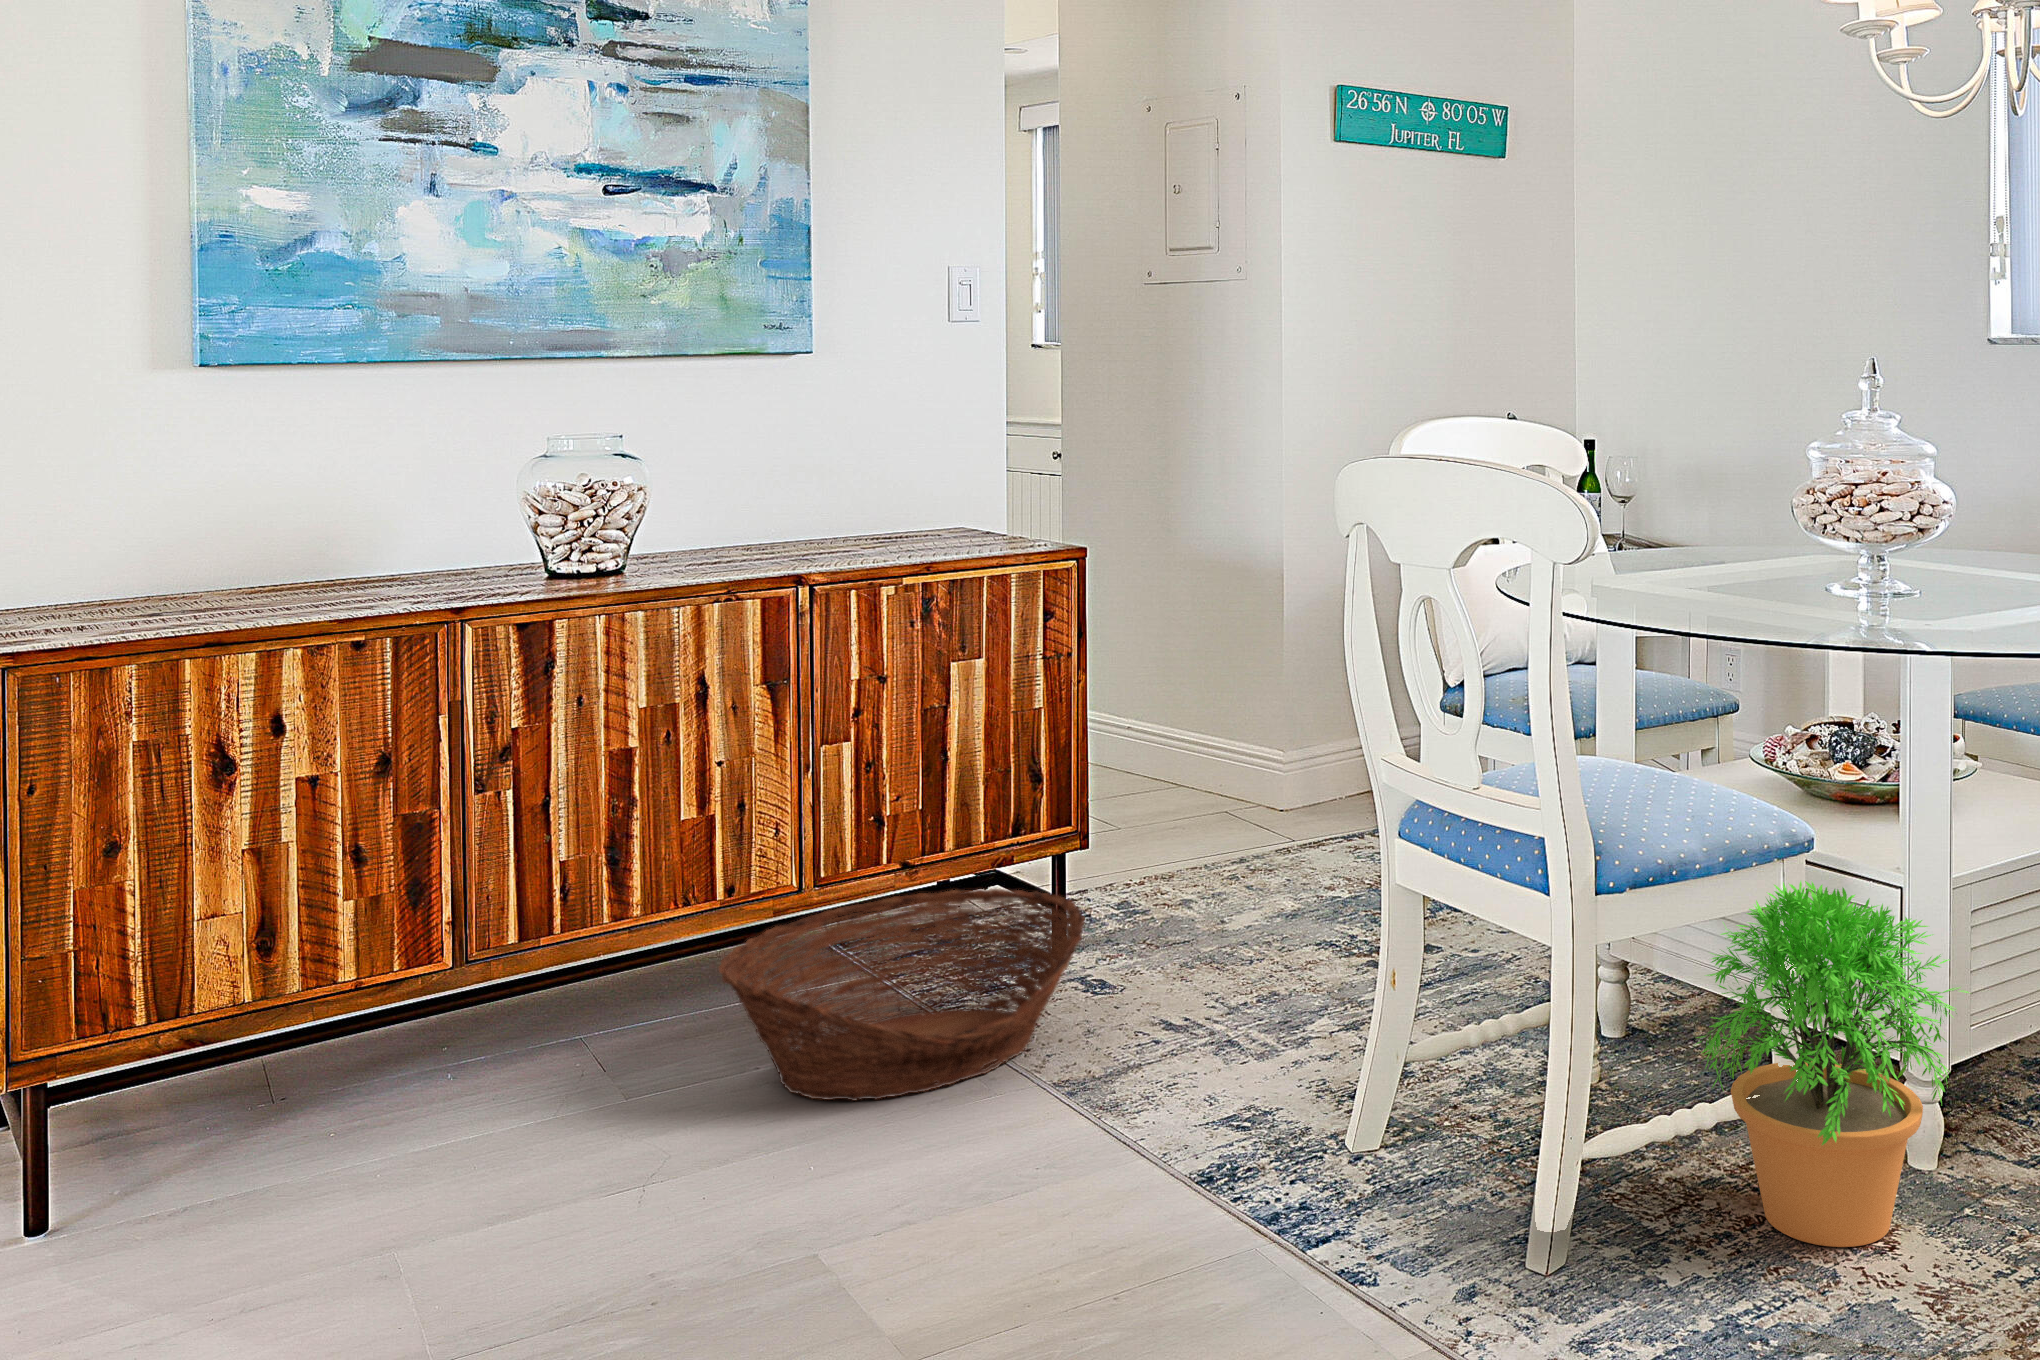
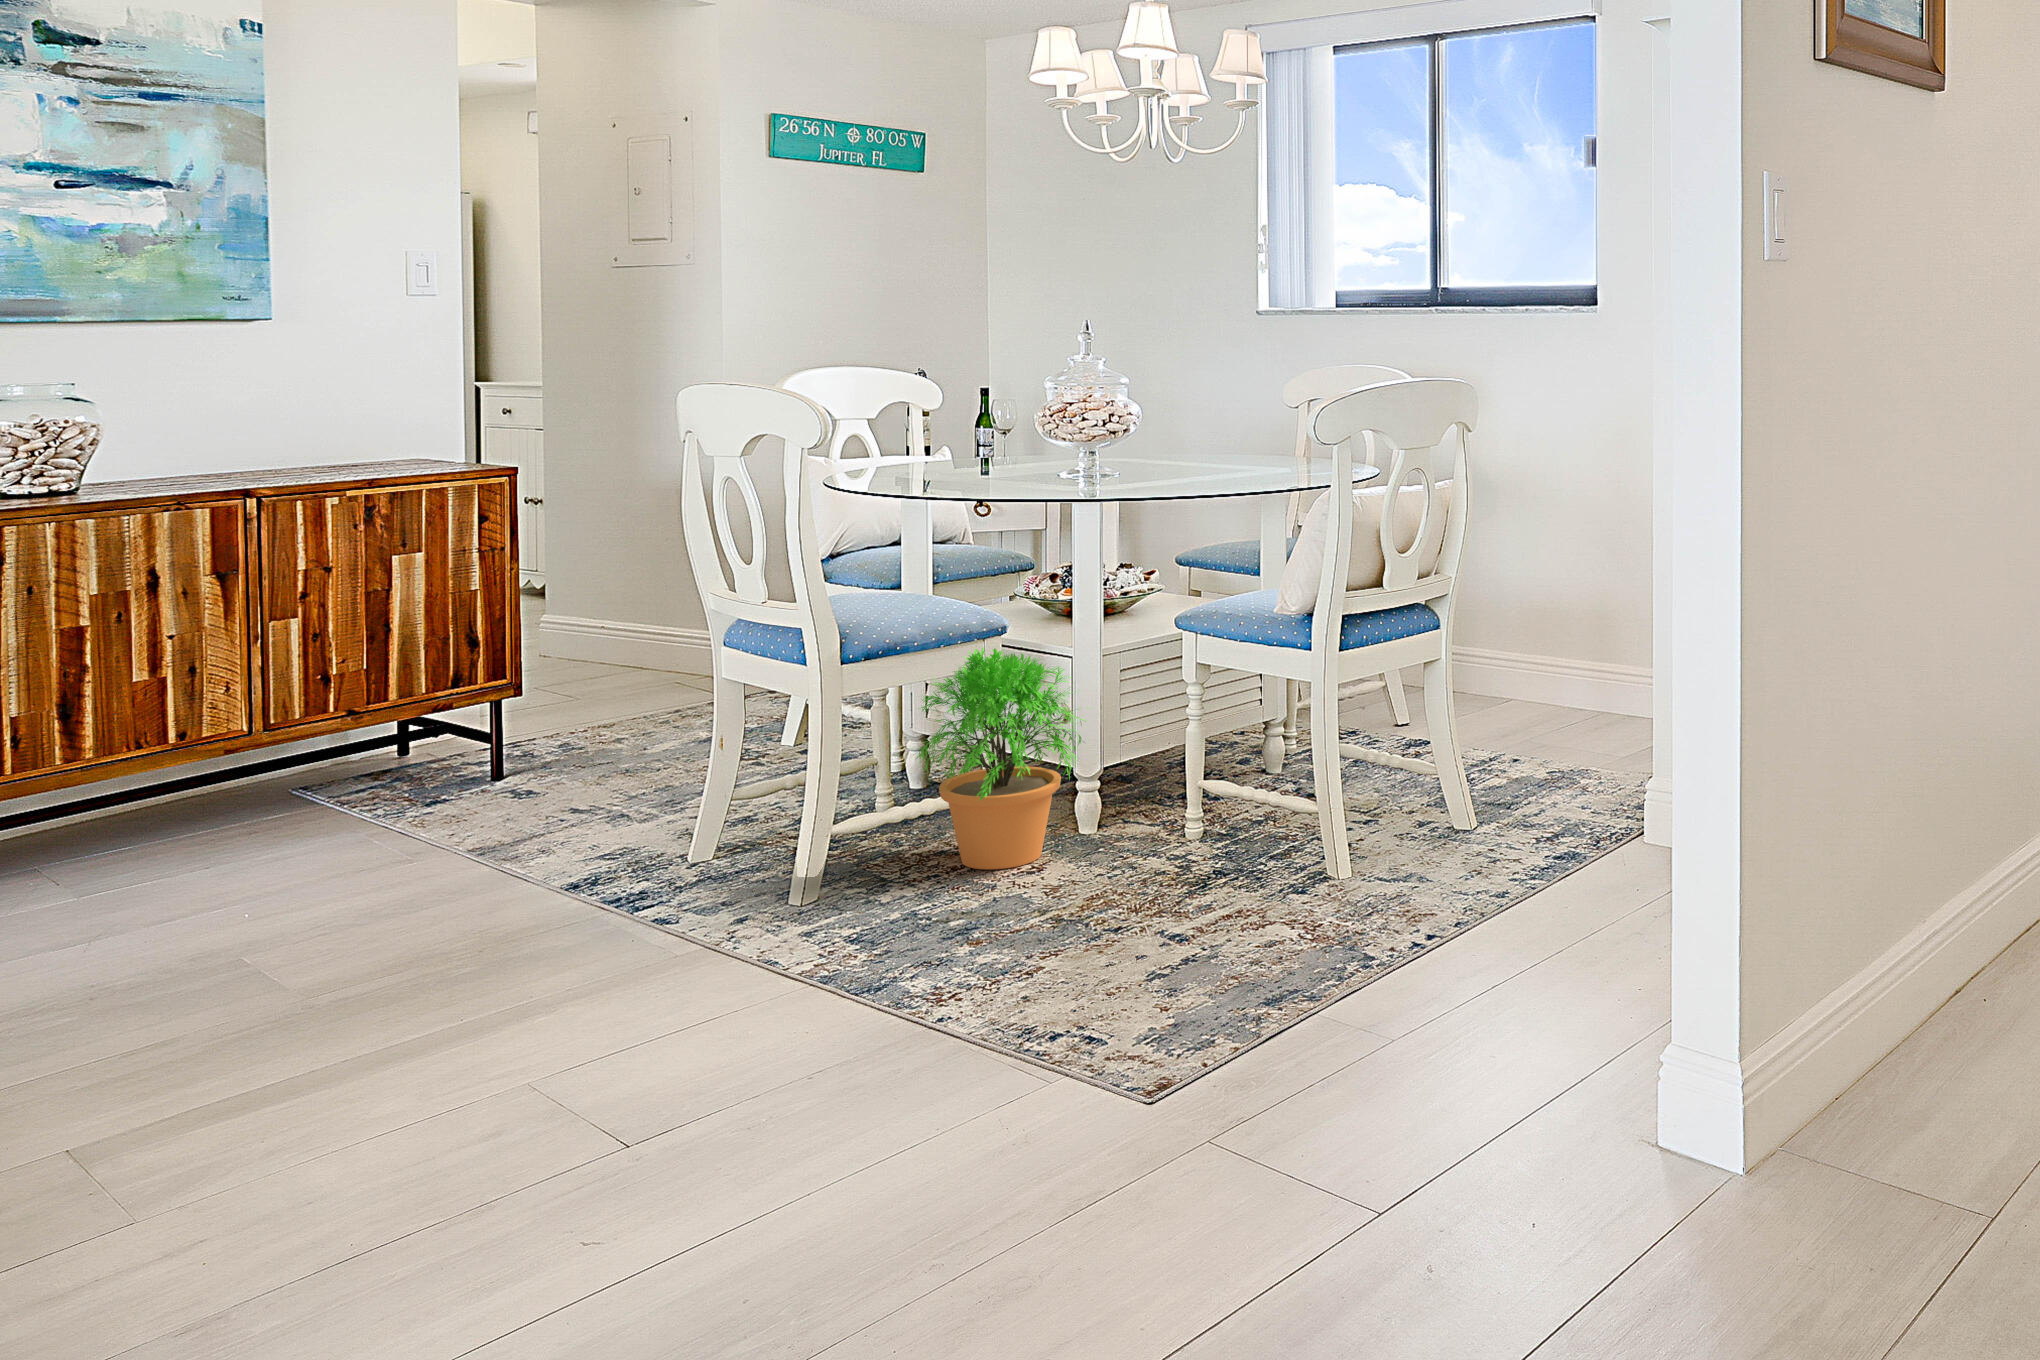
basket: present [719,889,1085,1101] -> none [168,725,503,877]

